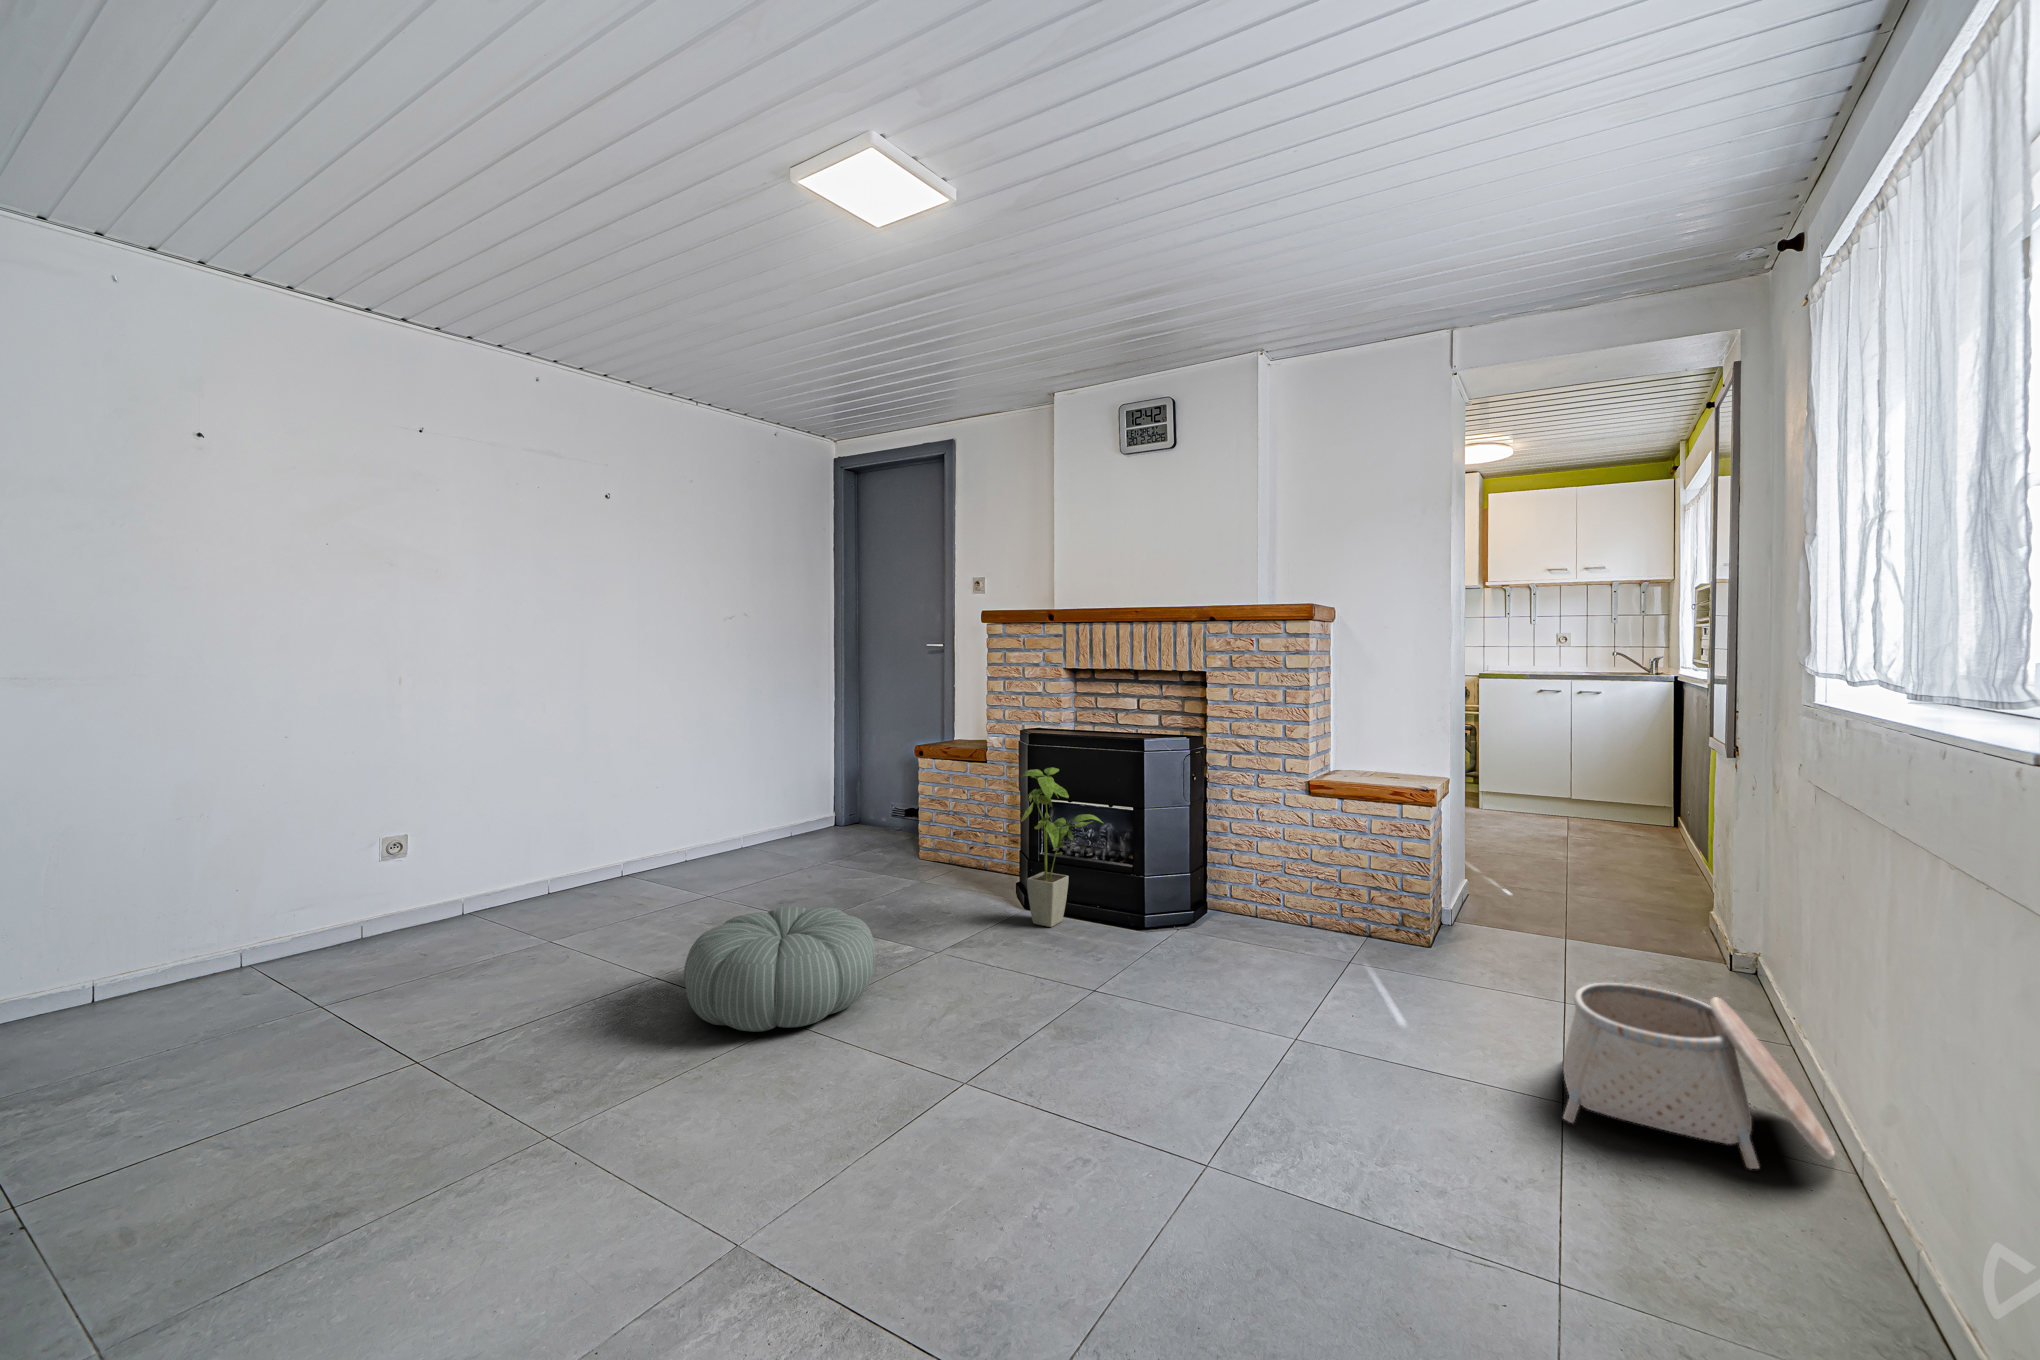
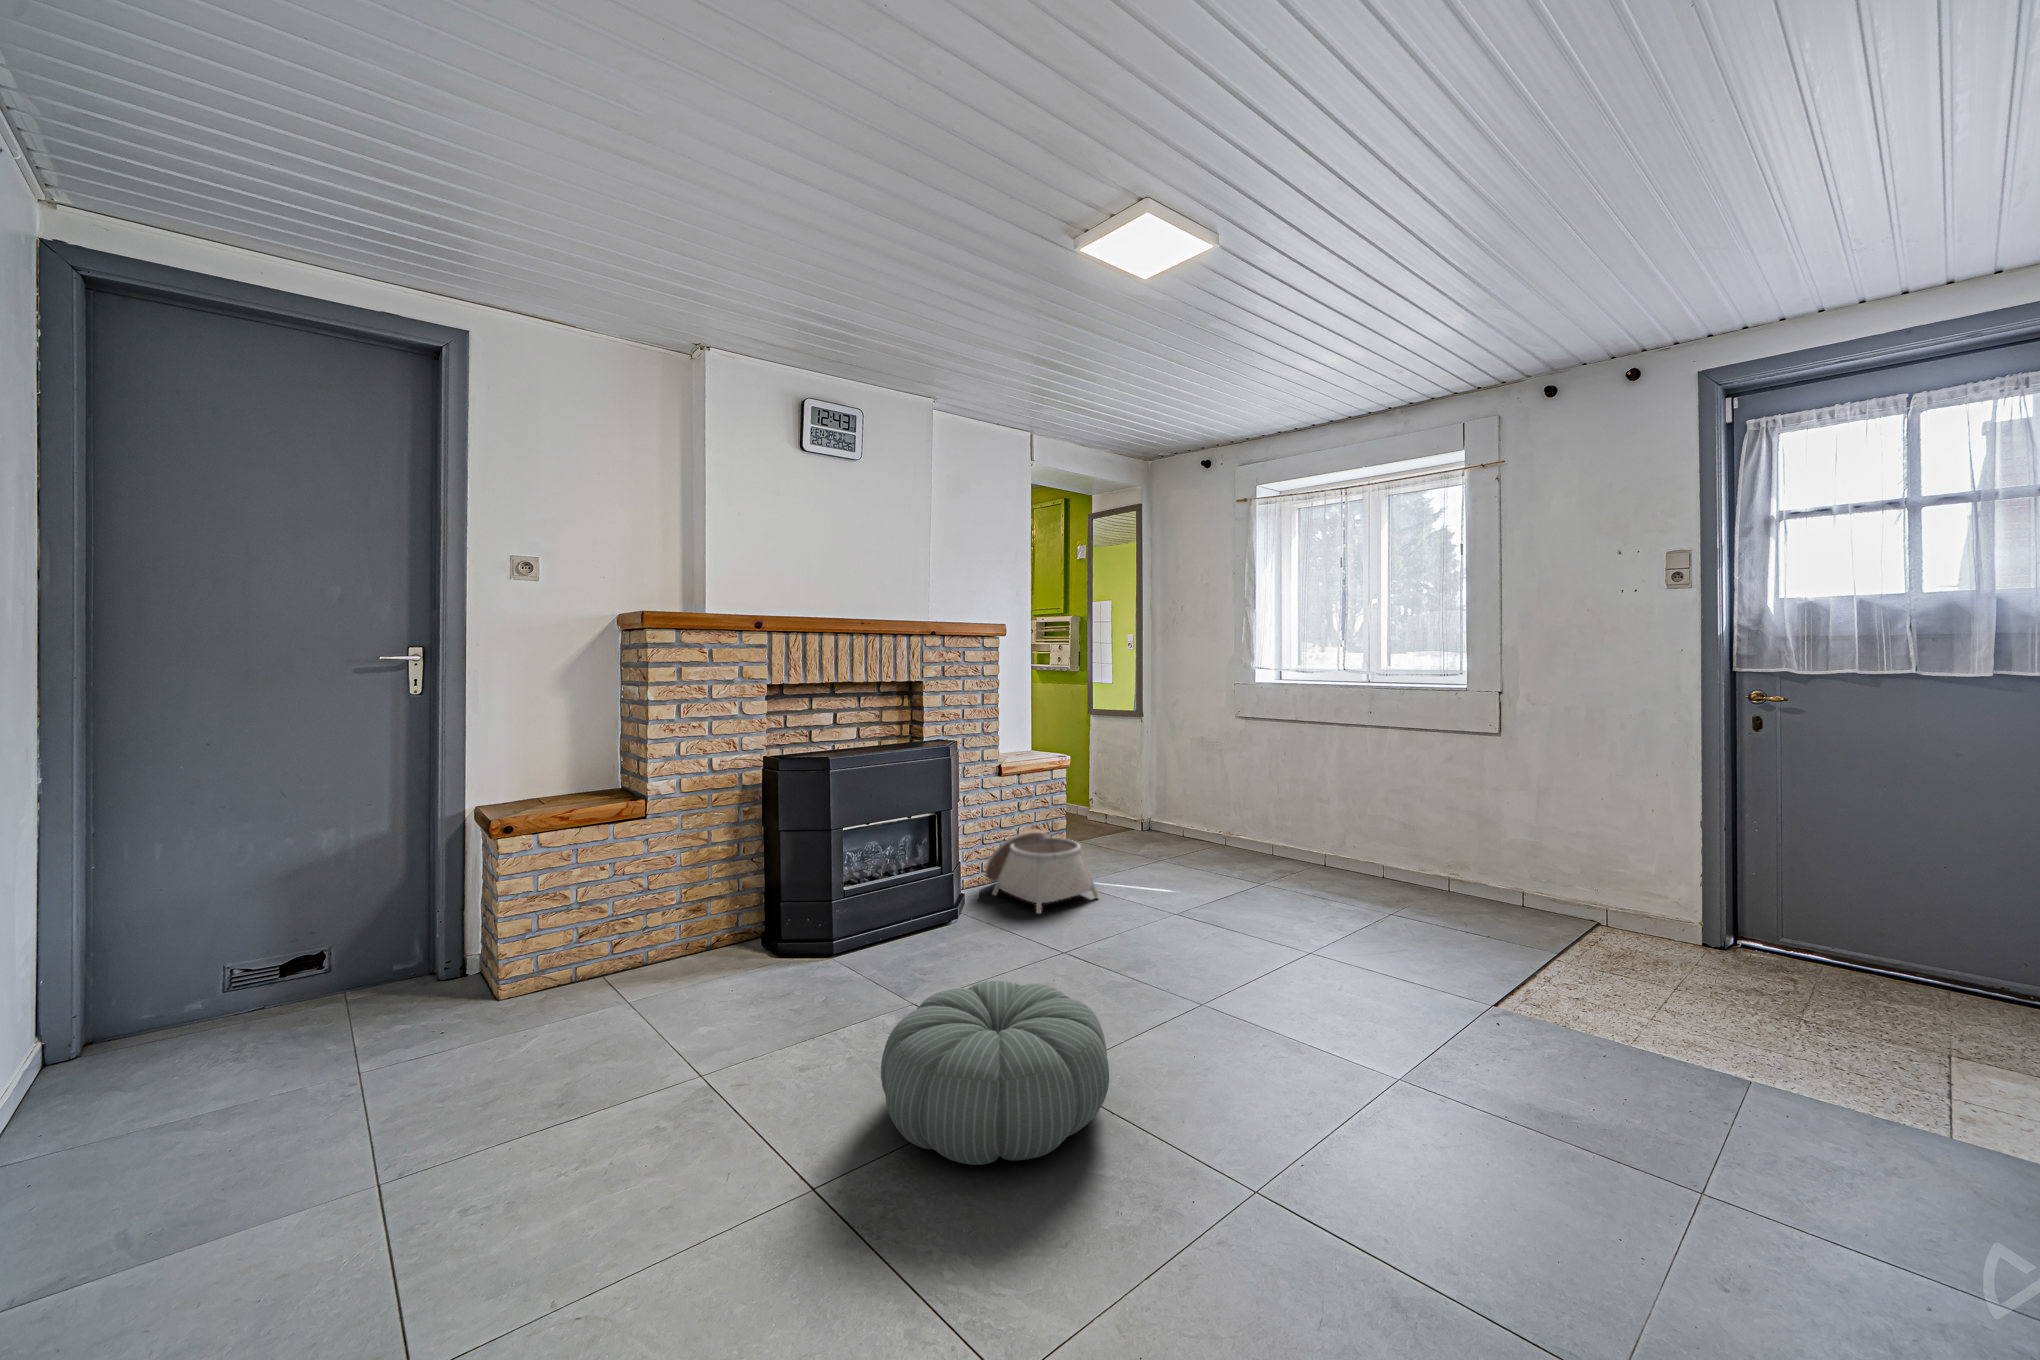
house plant: present [1021,767,1103,927] -> none [857,787,945,960]
basket: present [1563,983,1835,1169] -> present [985,830,1099,914]

